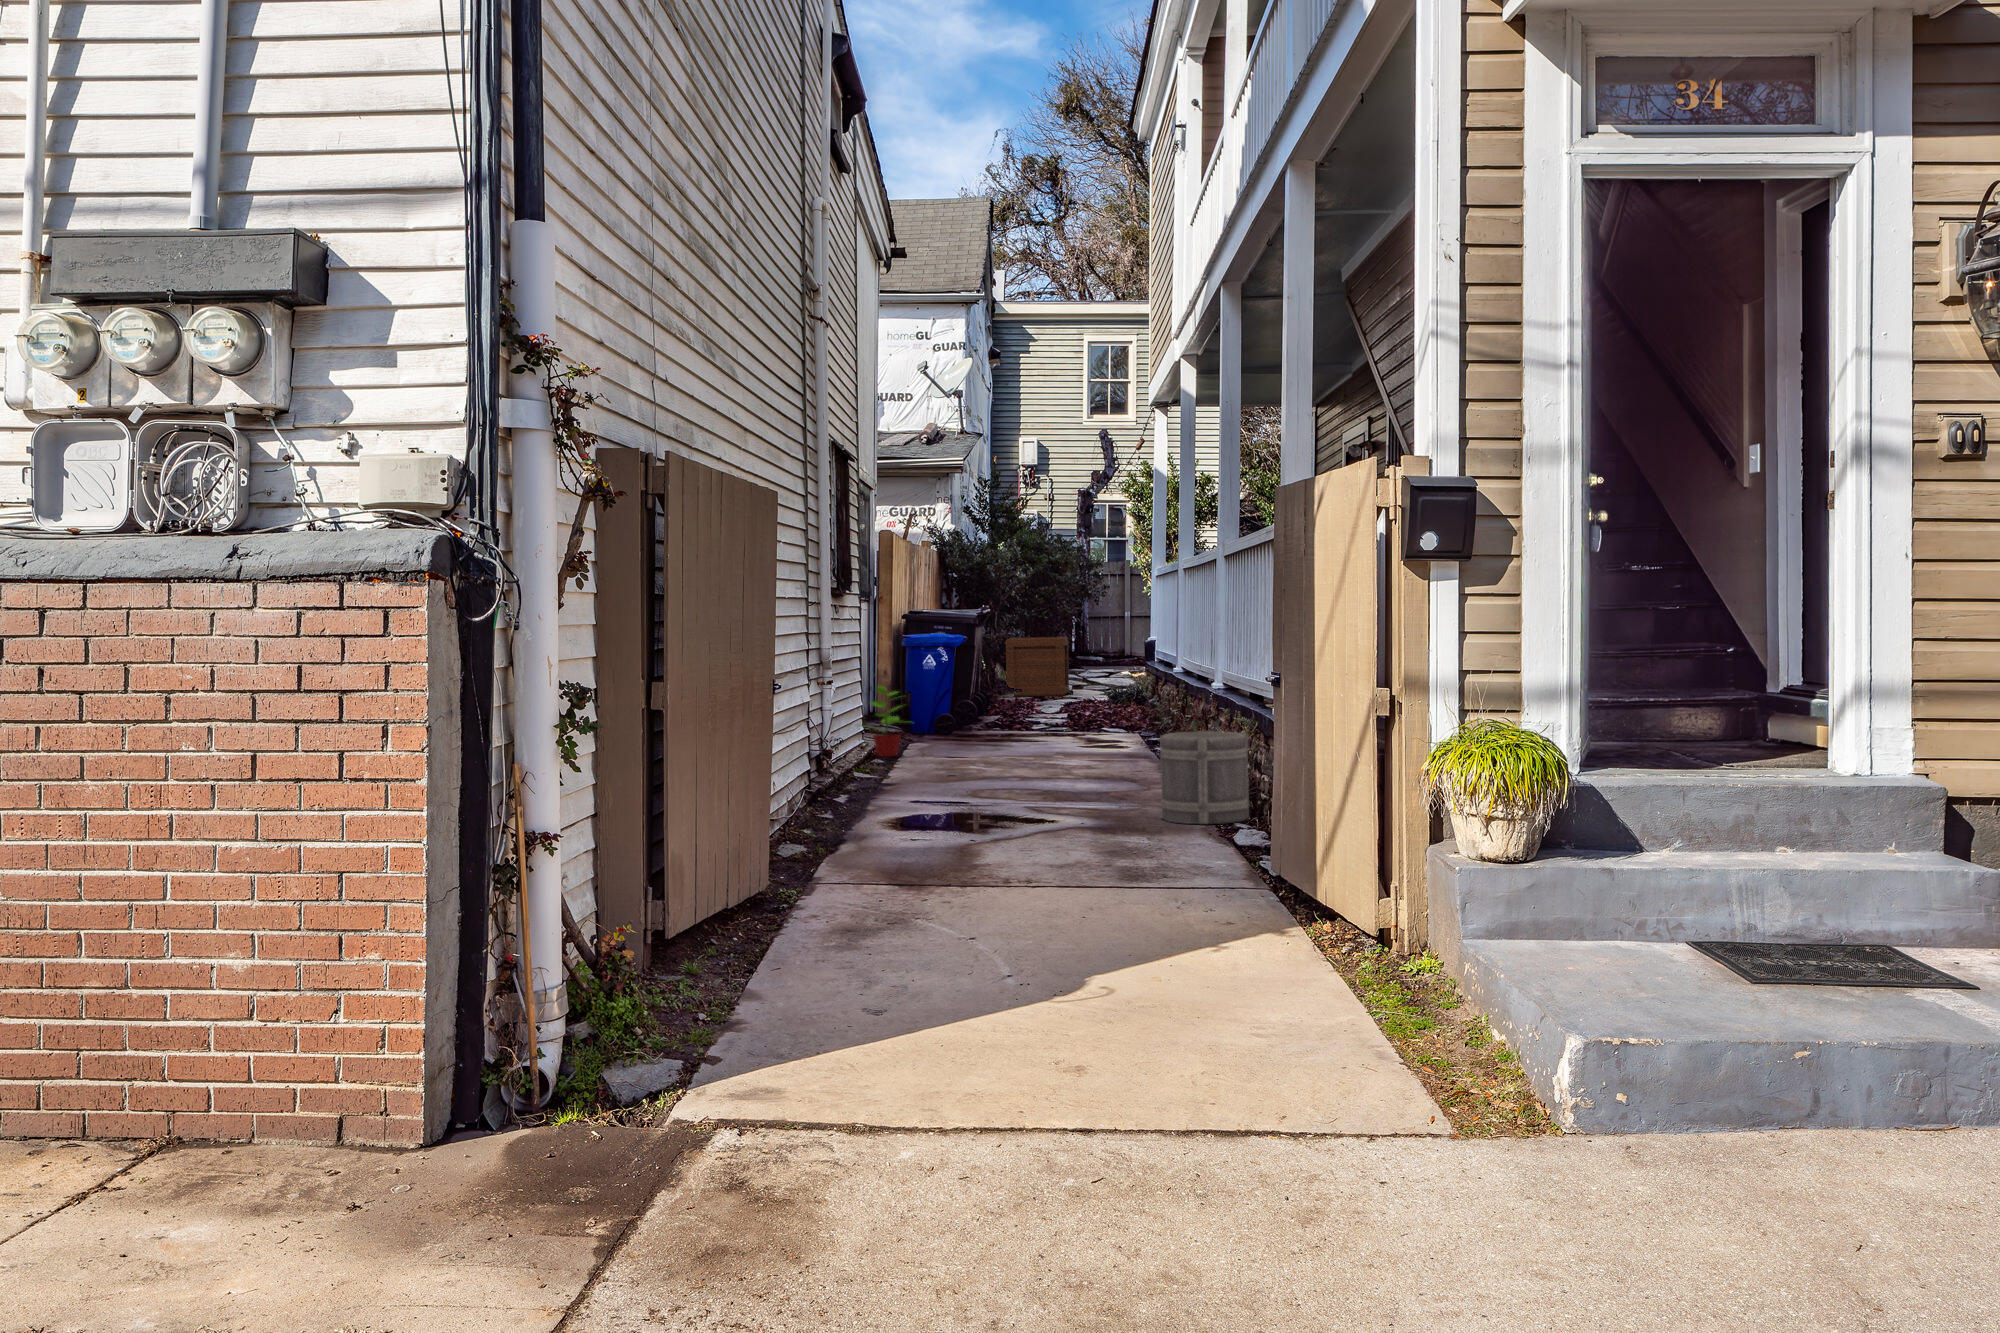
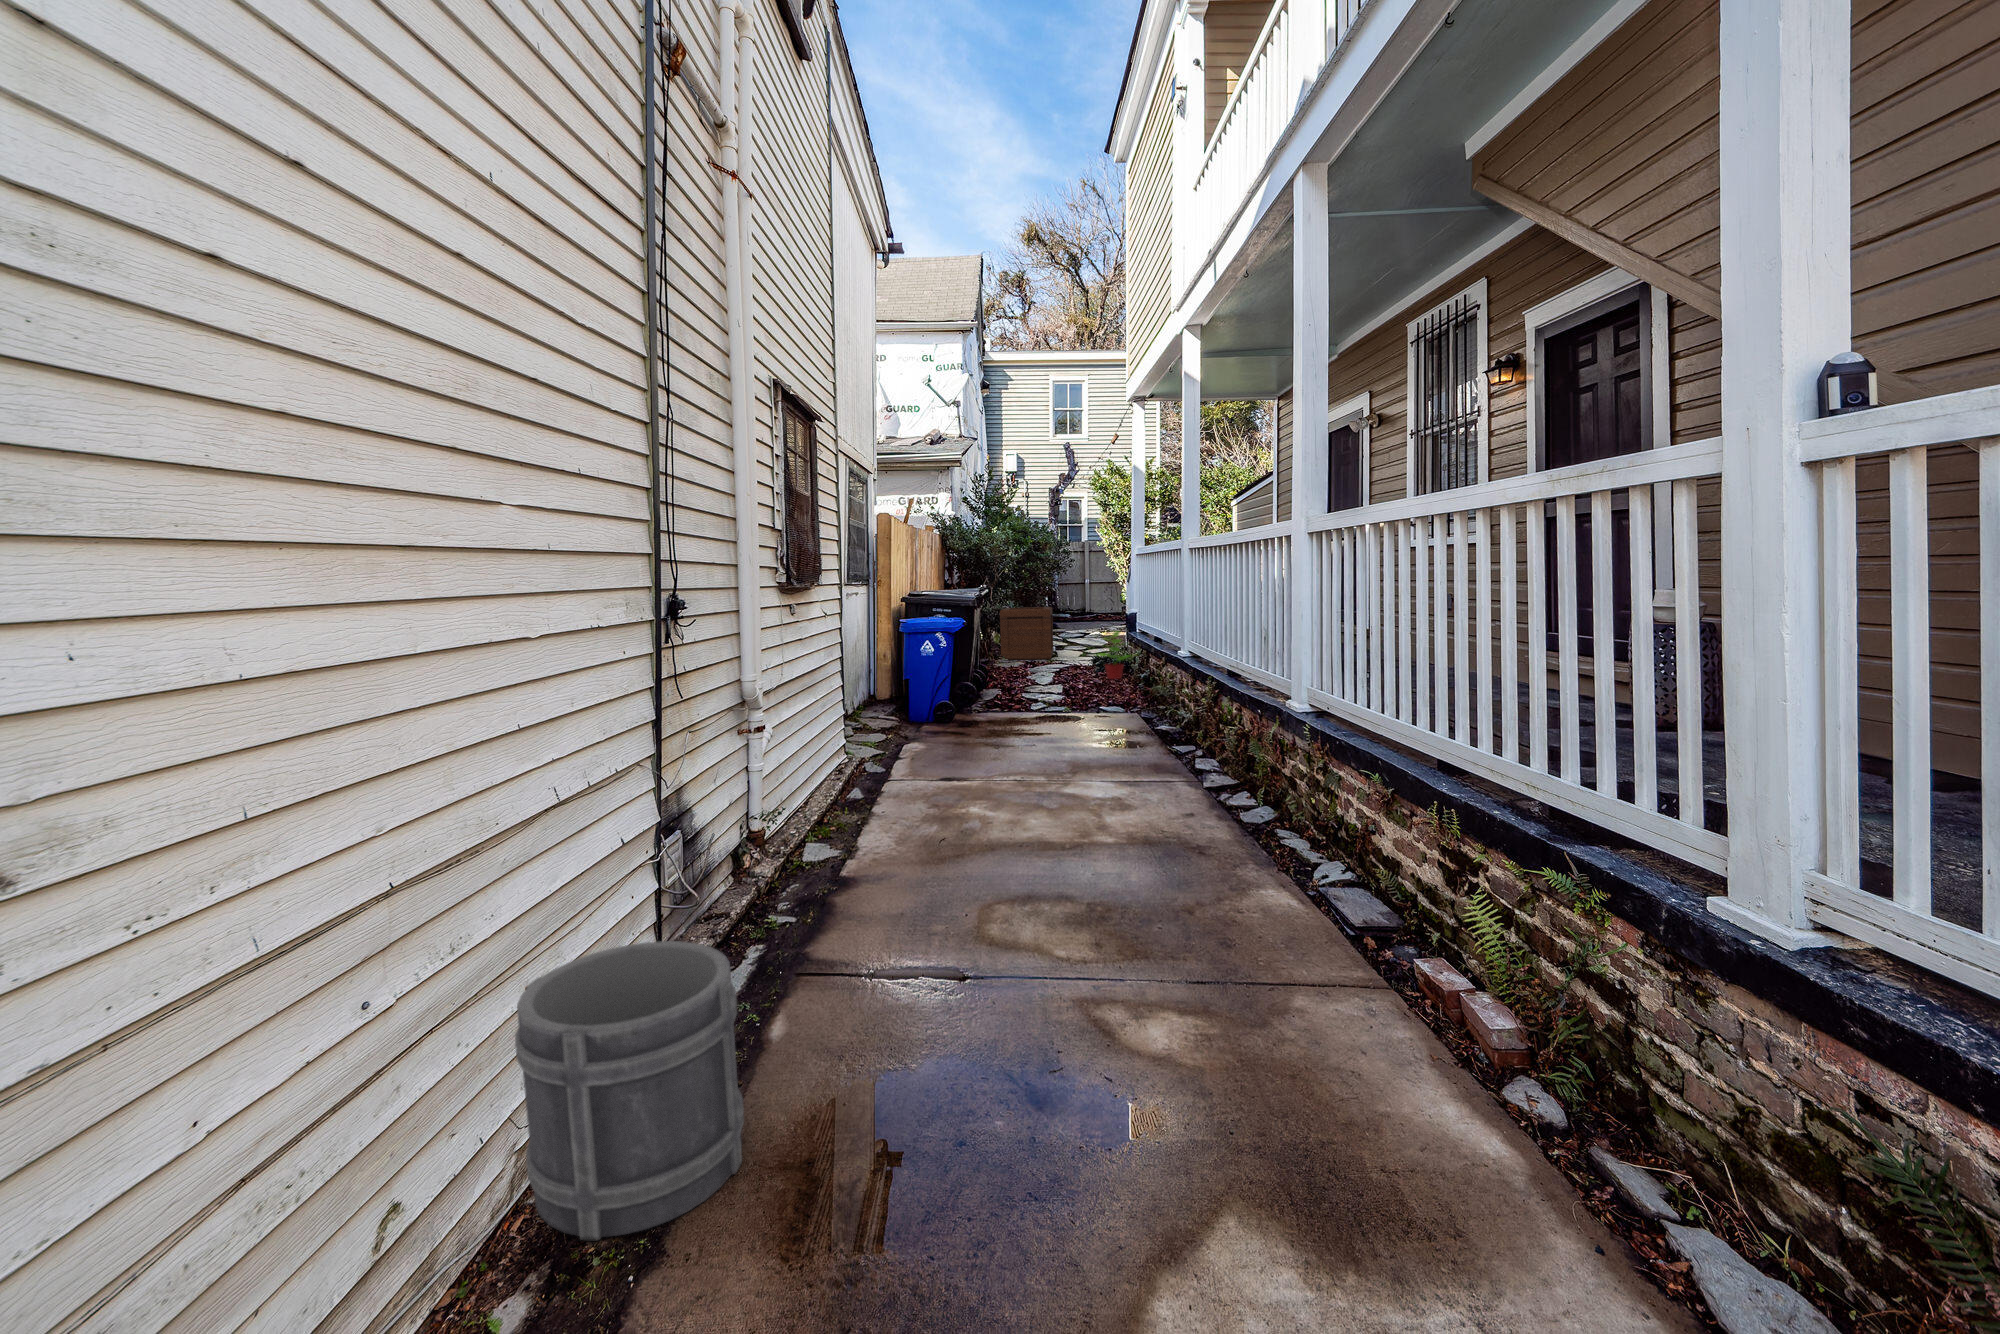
potted plant: present [869,686,905,757] -> present [1098,631,1129,679]
bucket: present [1160,731,1249,824] -> present [515,941,744,1240]

